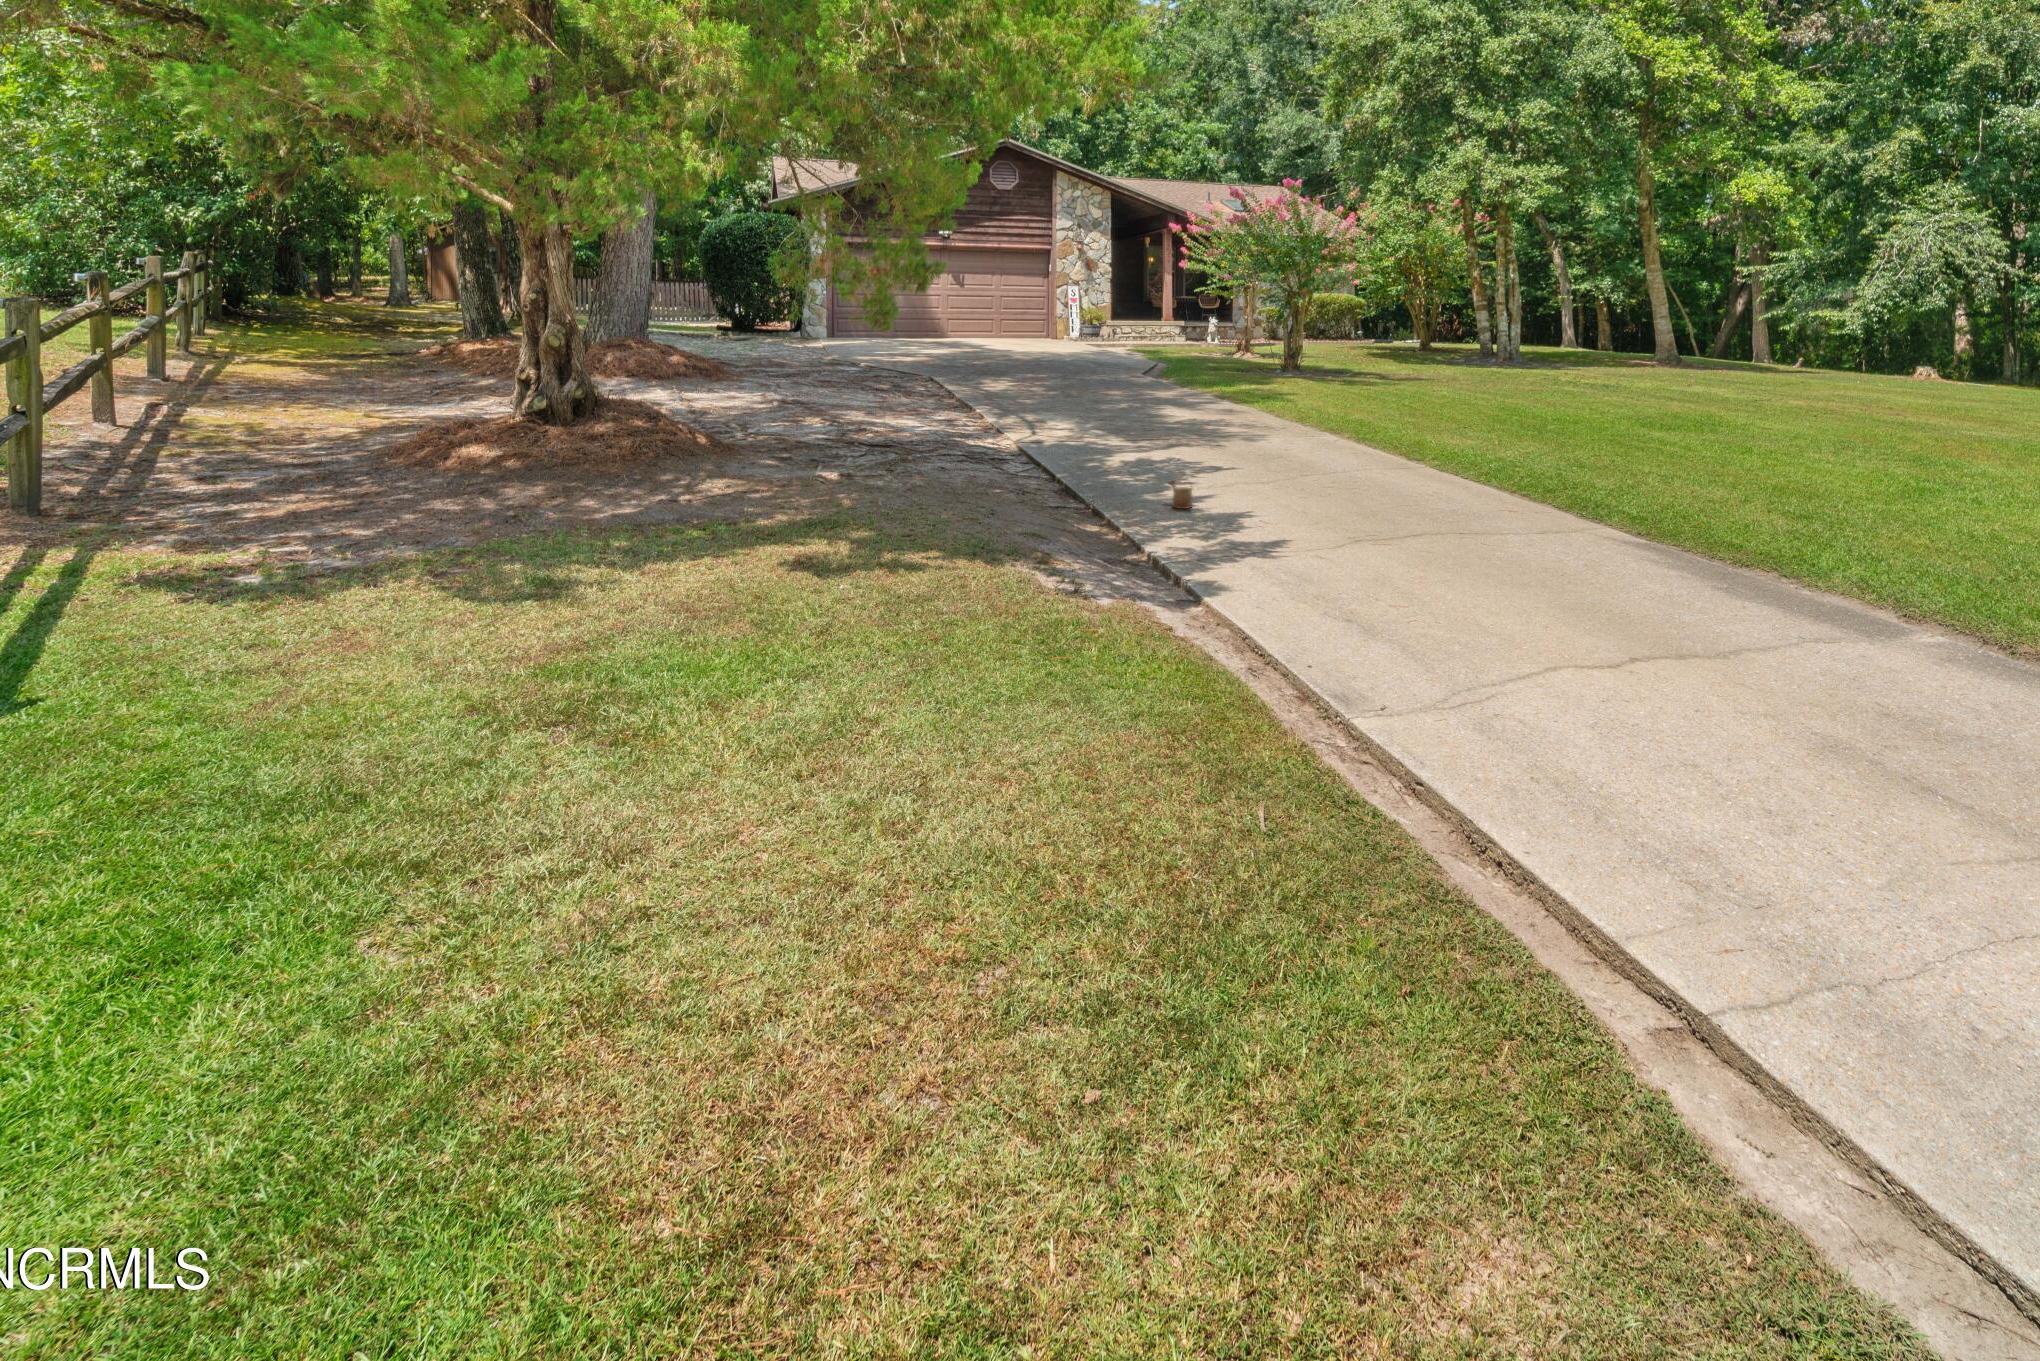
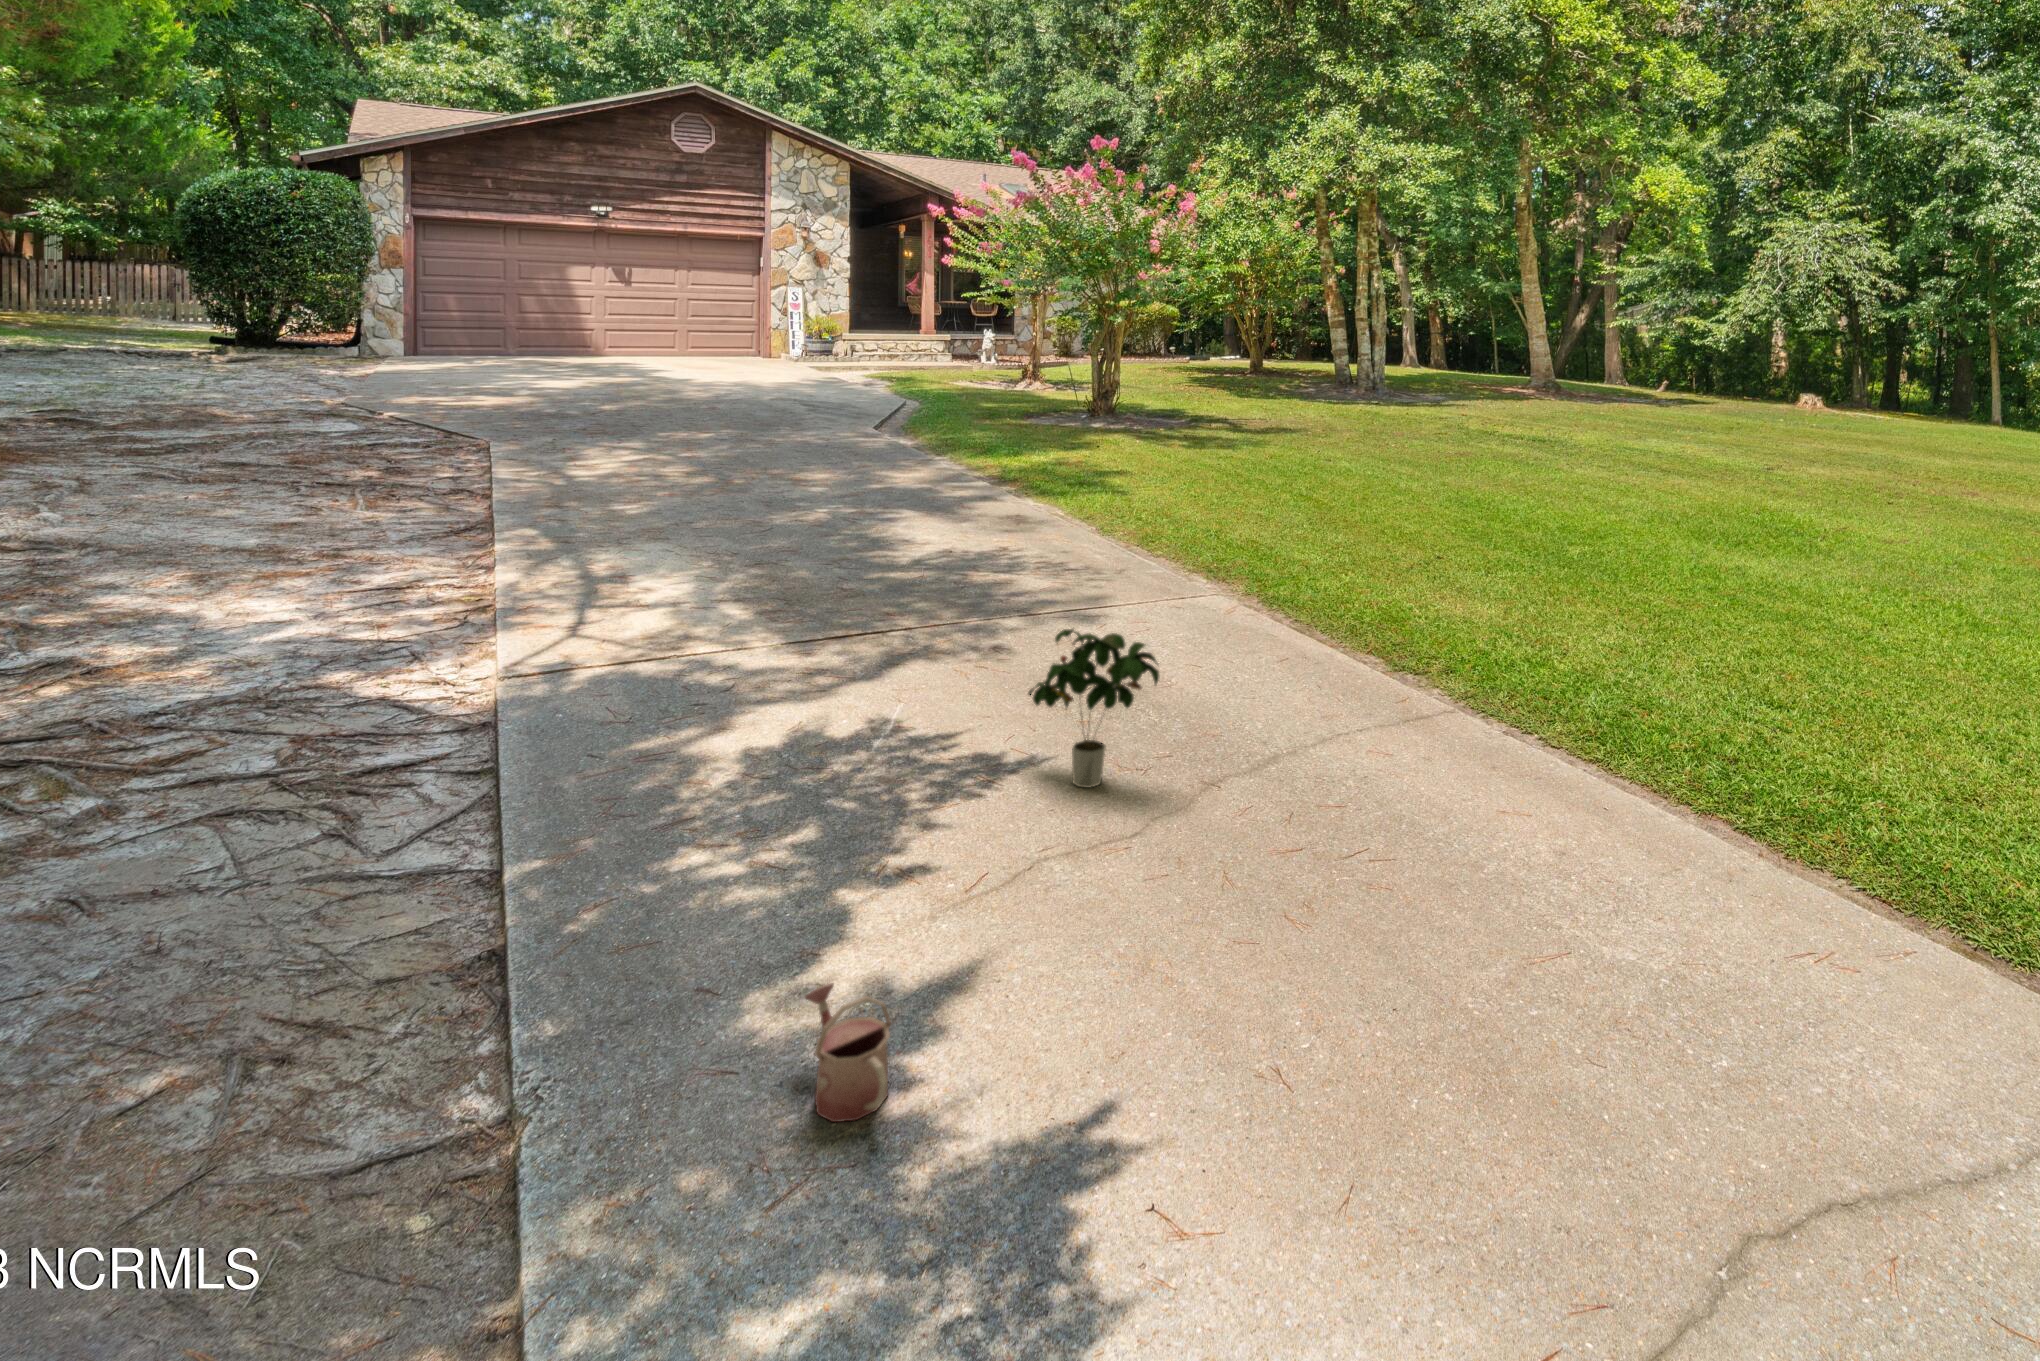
potted plant: none [1233,413,1284,475] -> present [1029,629,1159,788]

